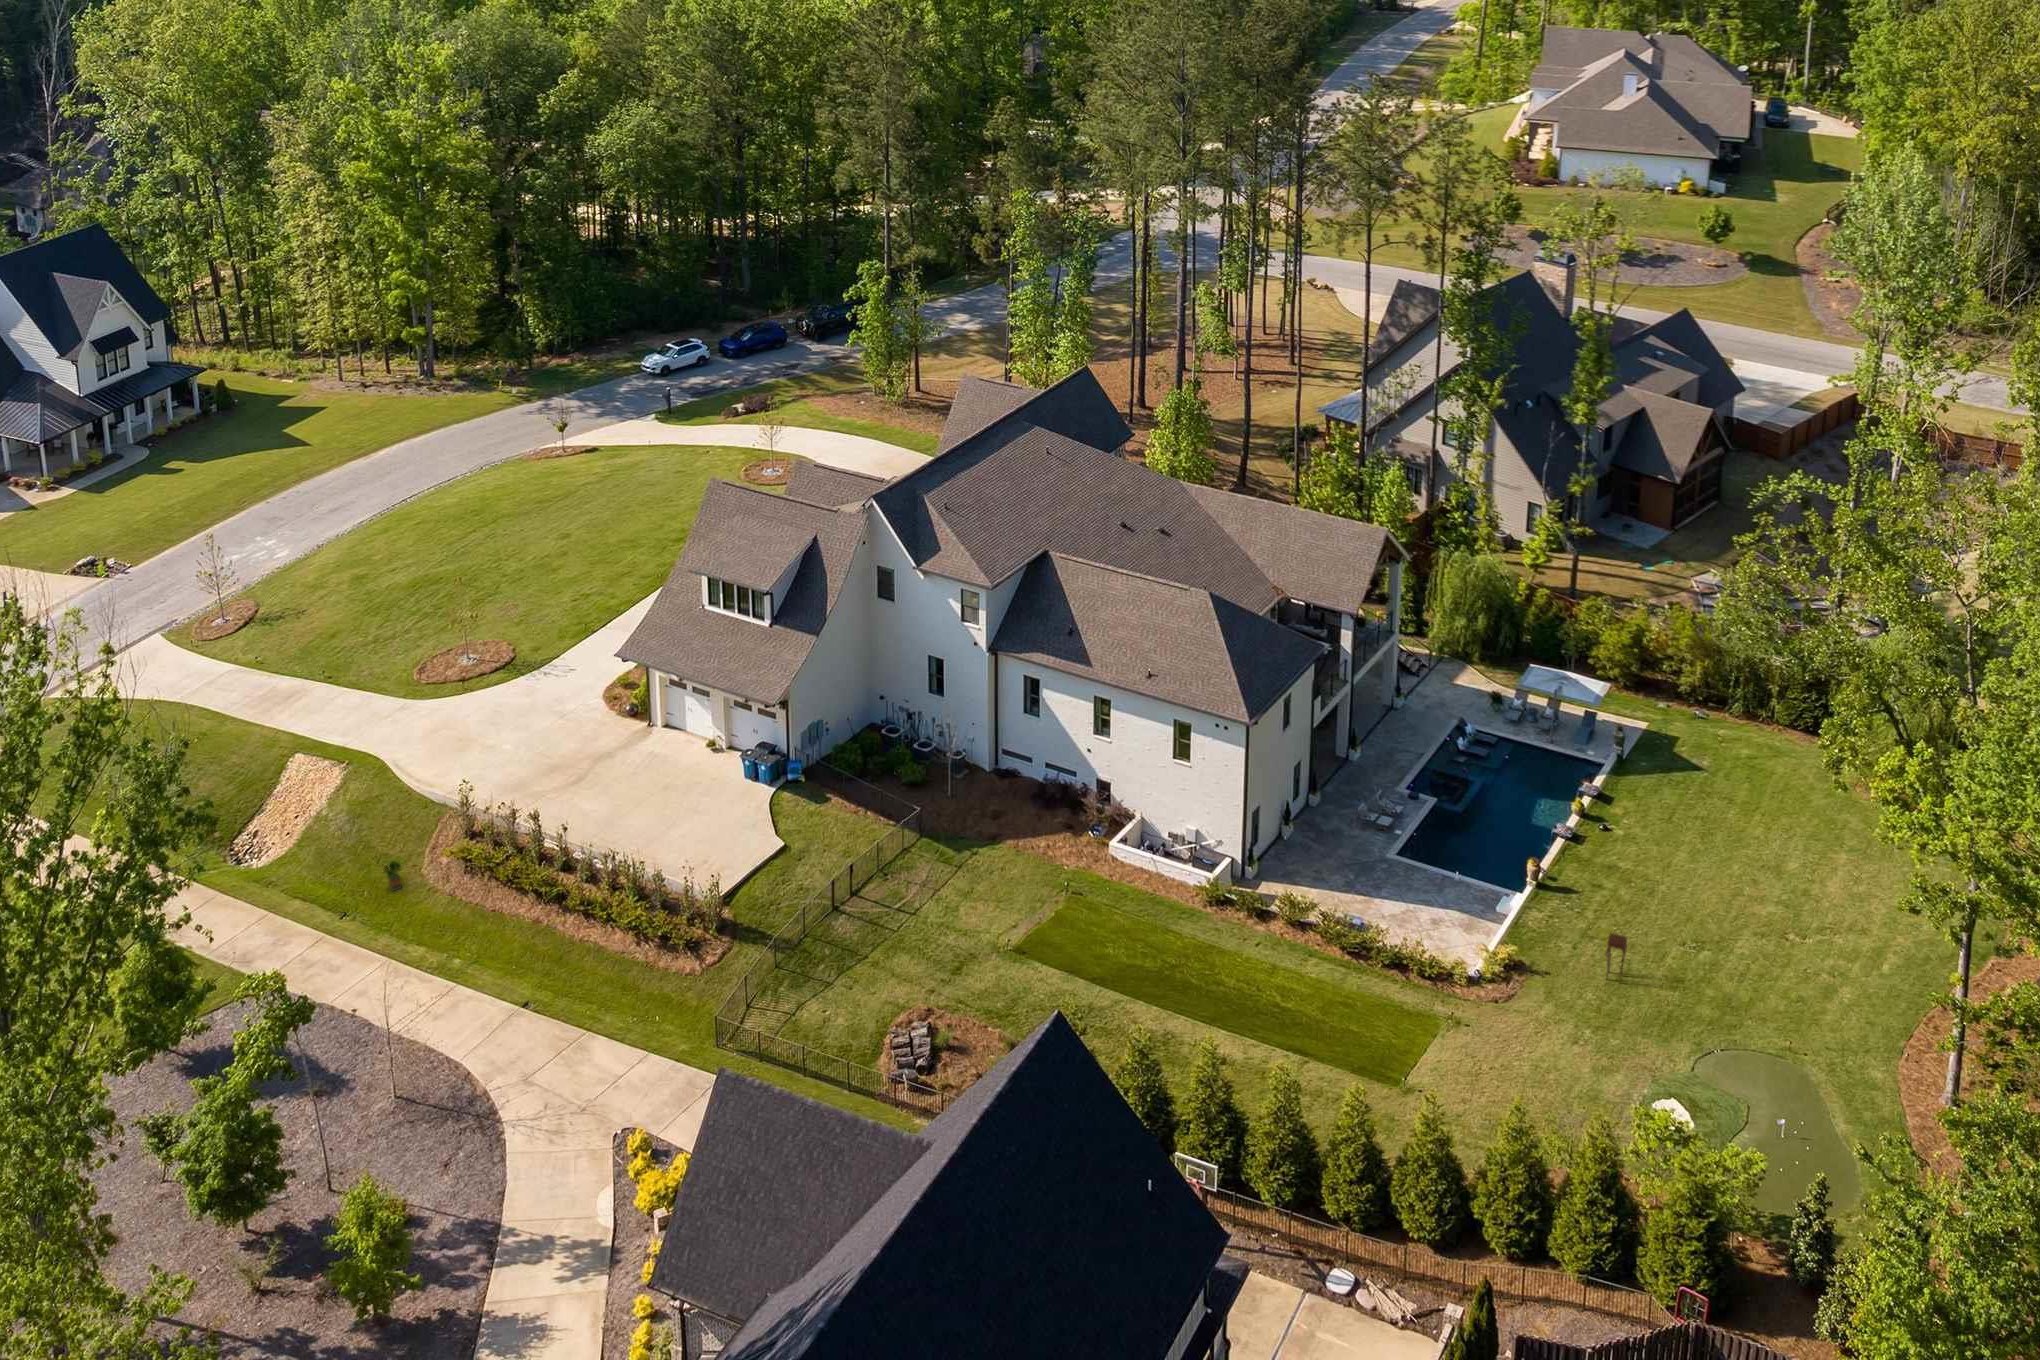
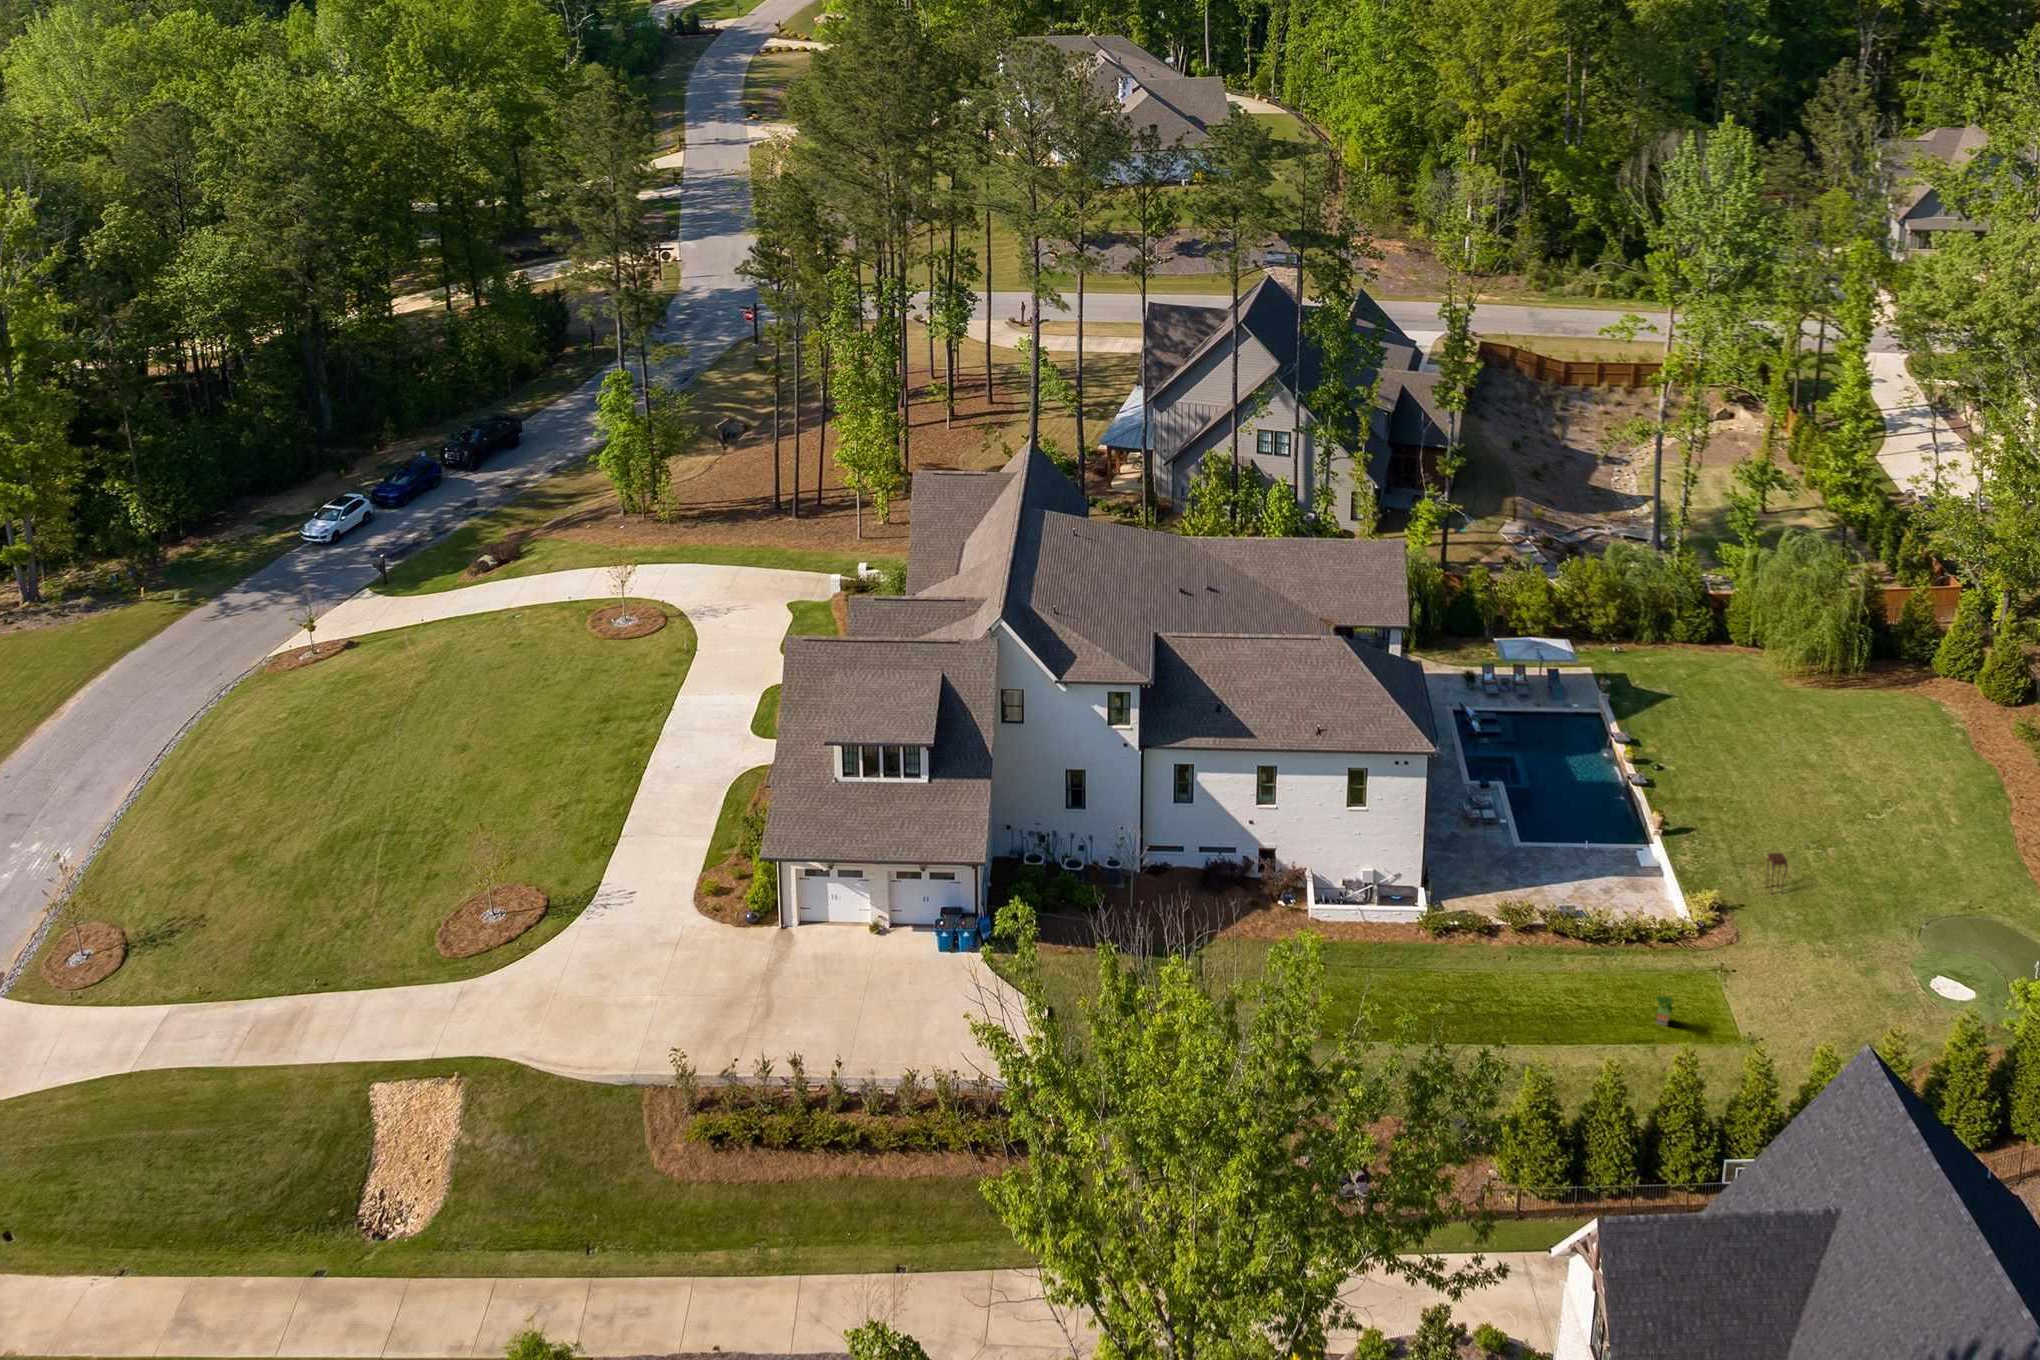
potted tree: present [384,861,402,891] -> present [1656,996,1674,1026]

